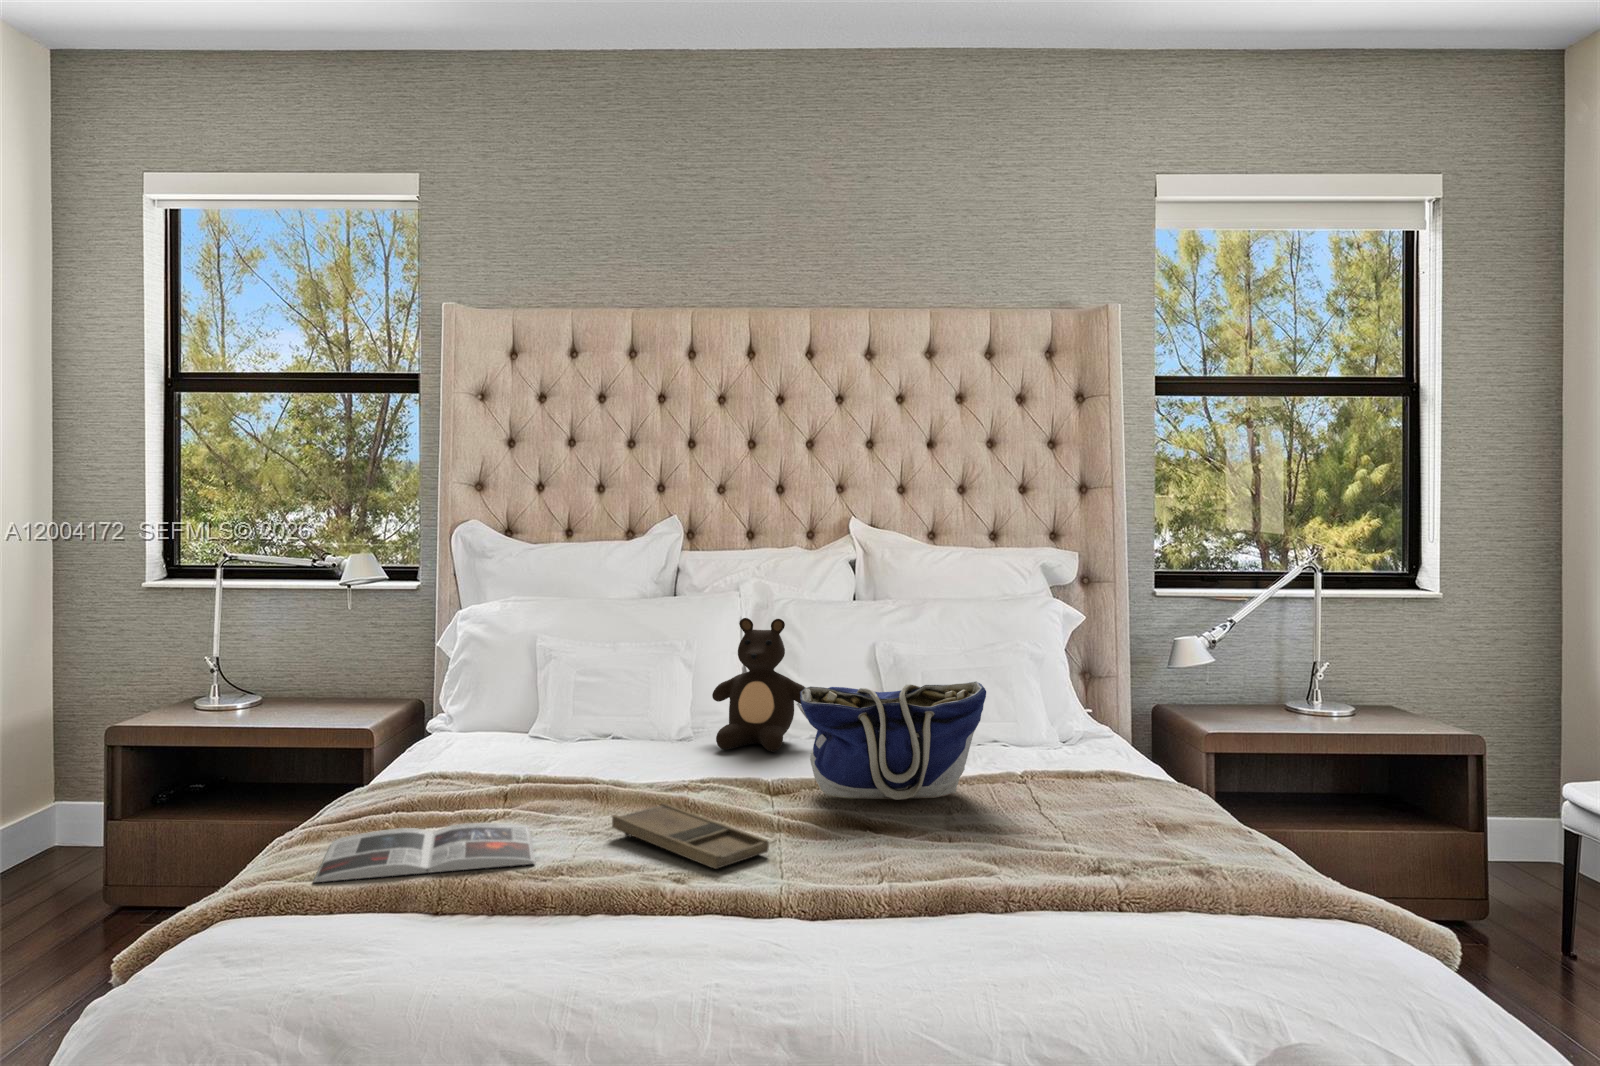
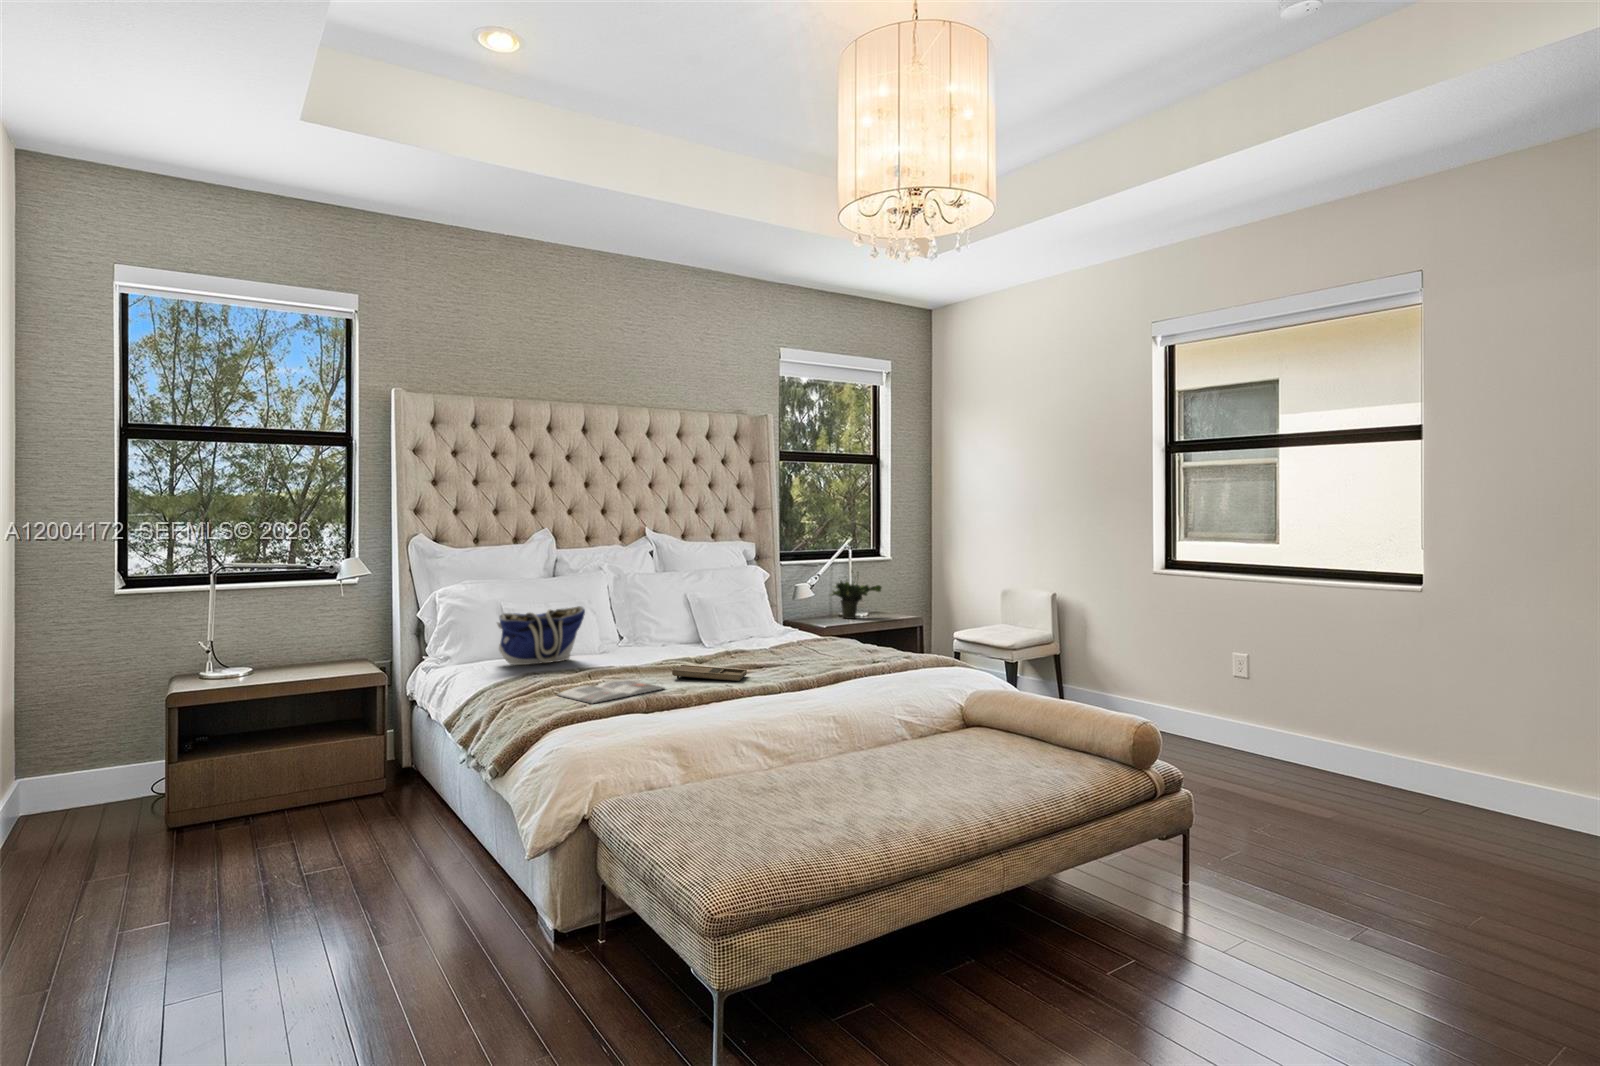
potted plant: none [1254,614,1379,718] -> present [831,575,882,619]
teddy bear: present [712,618,805,752] -> none [618,583,671,651]
tote bag: present [797,682,986,800] -> present [497,606,585,665]

